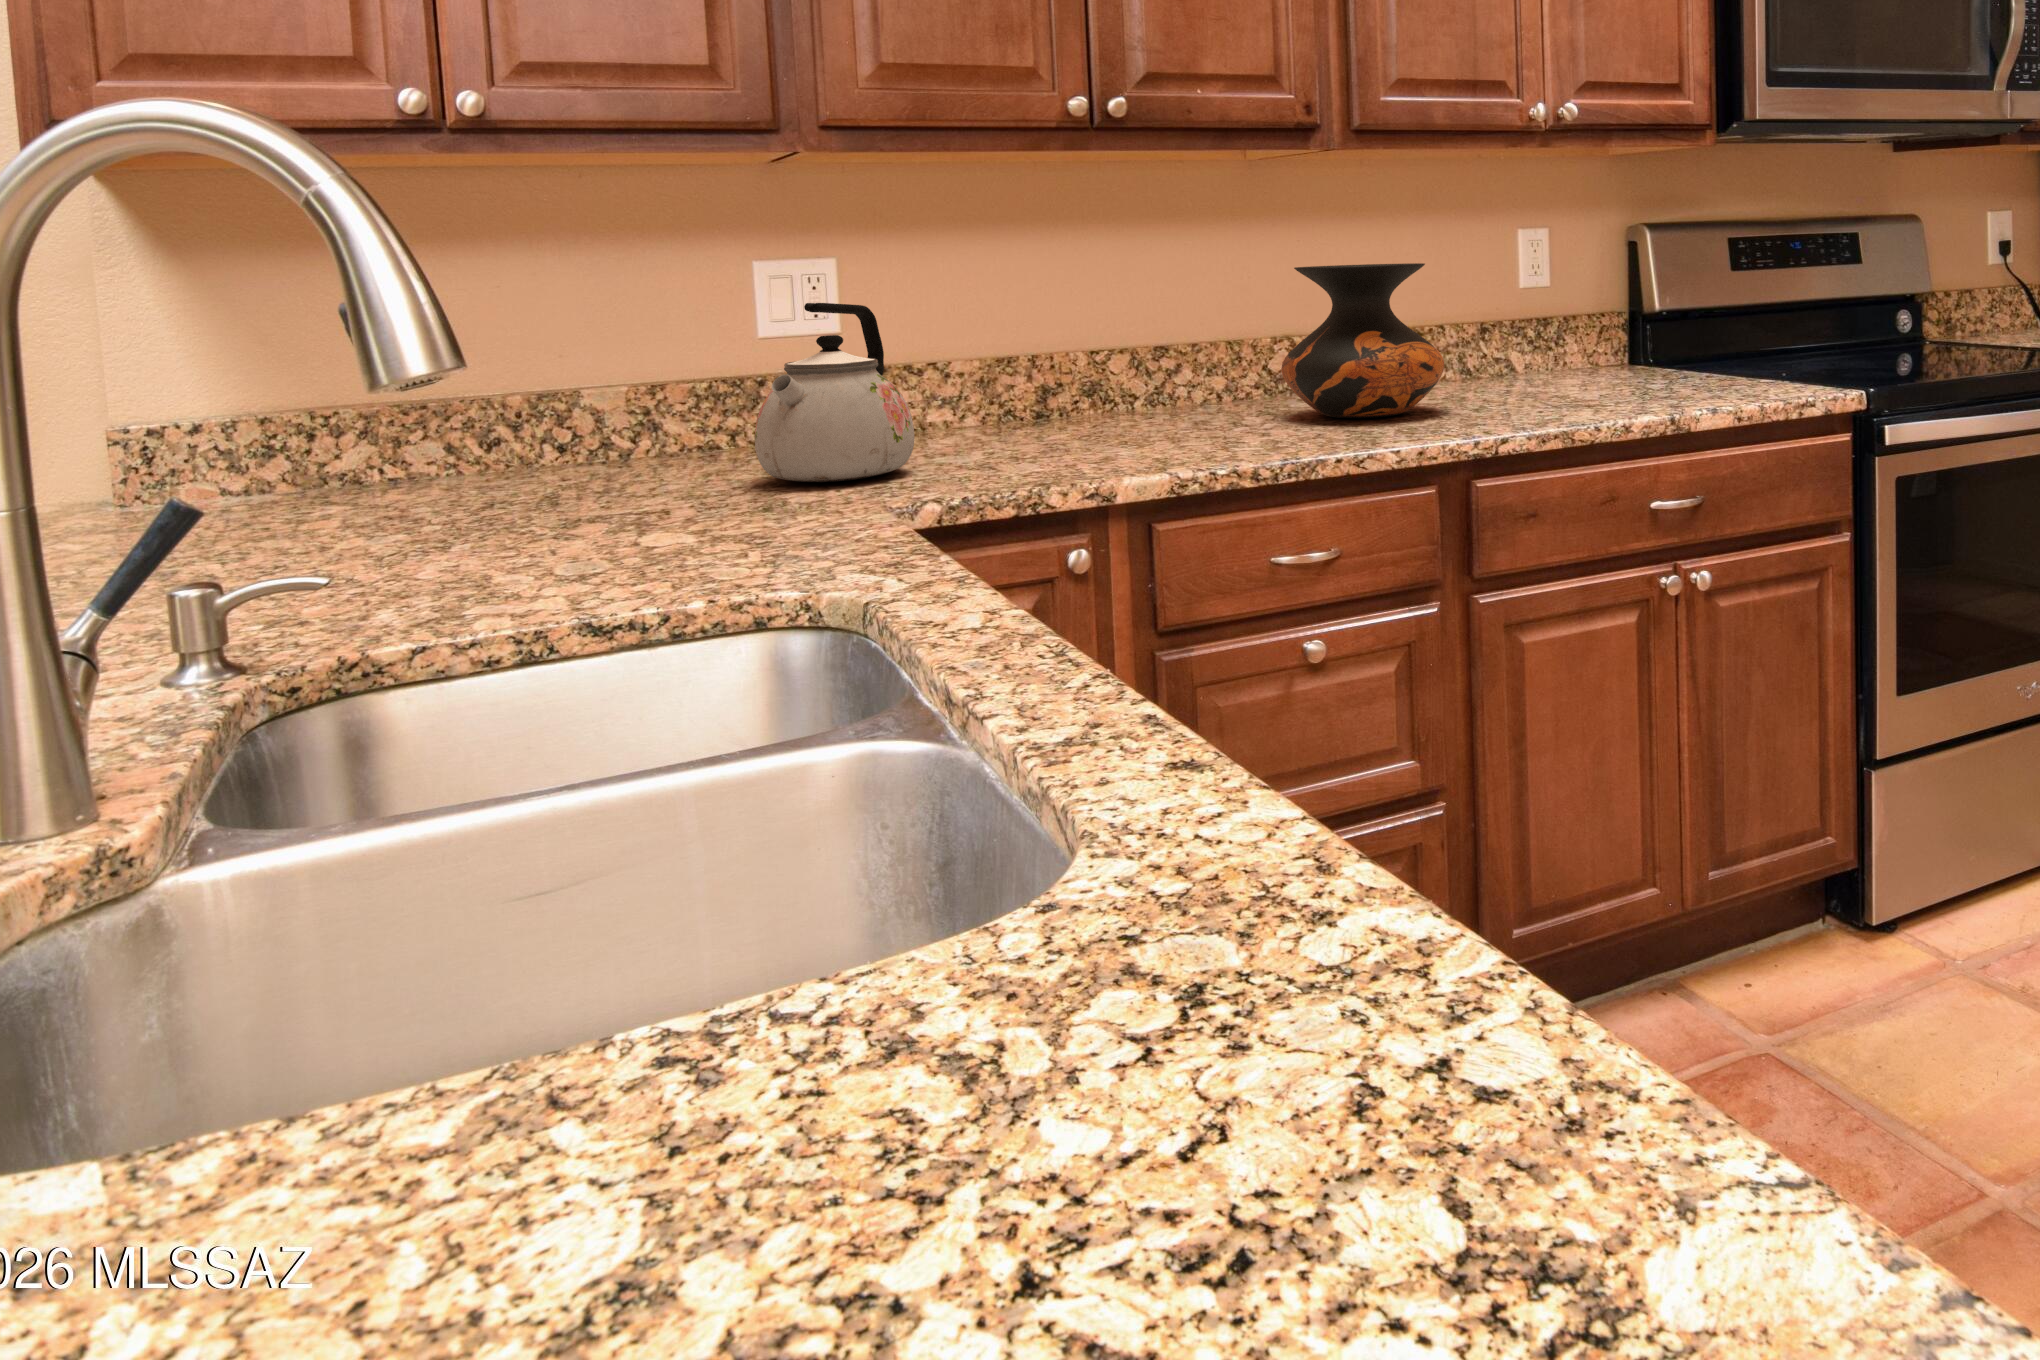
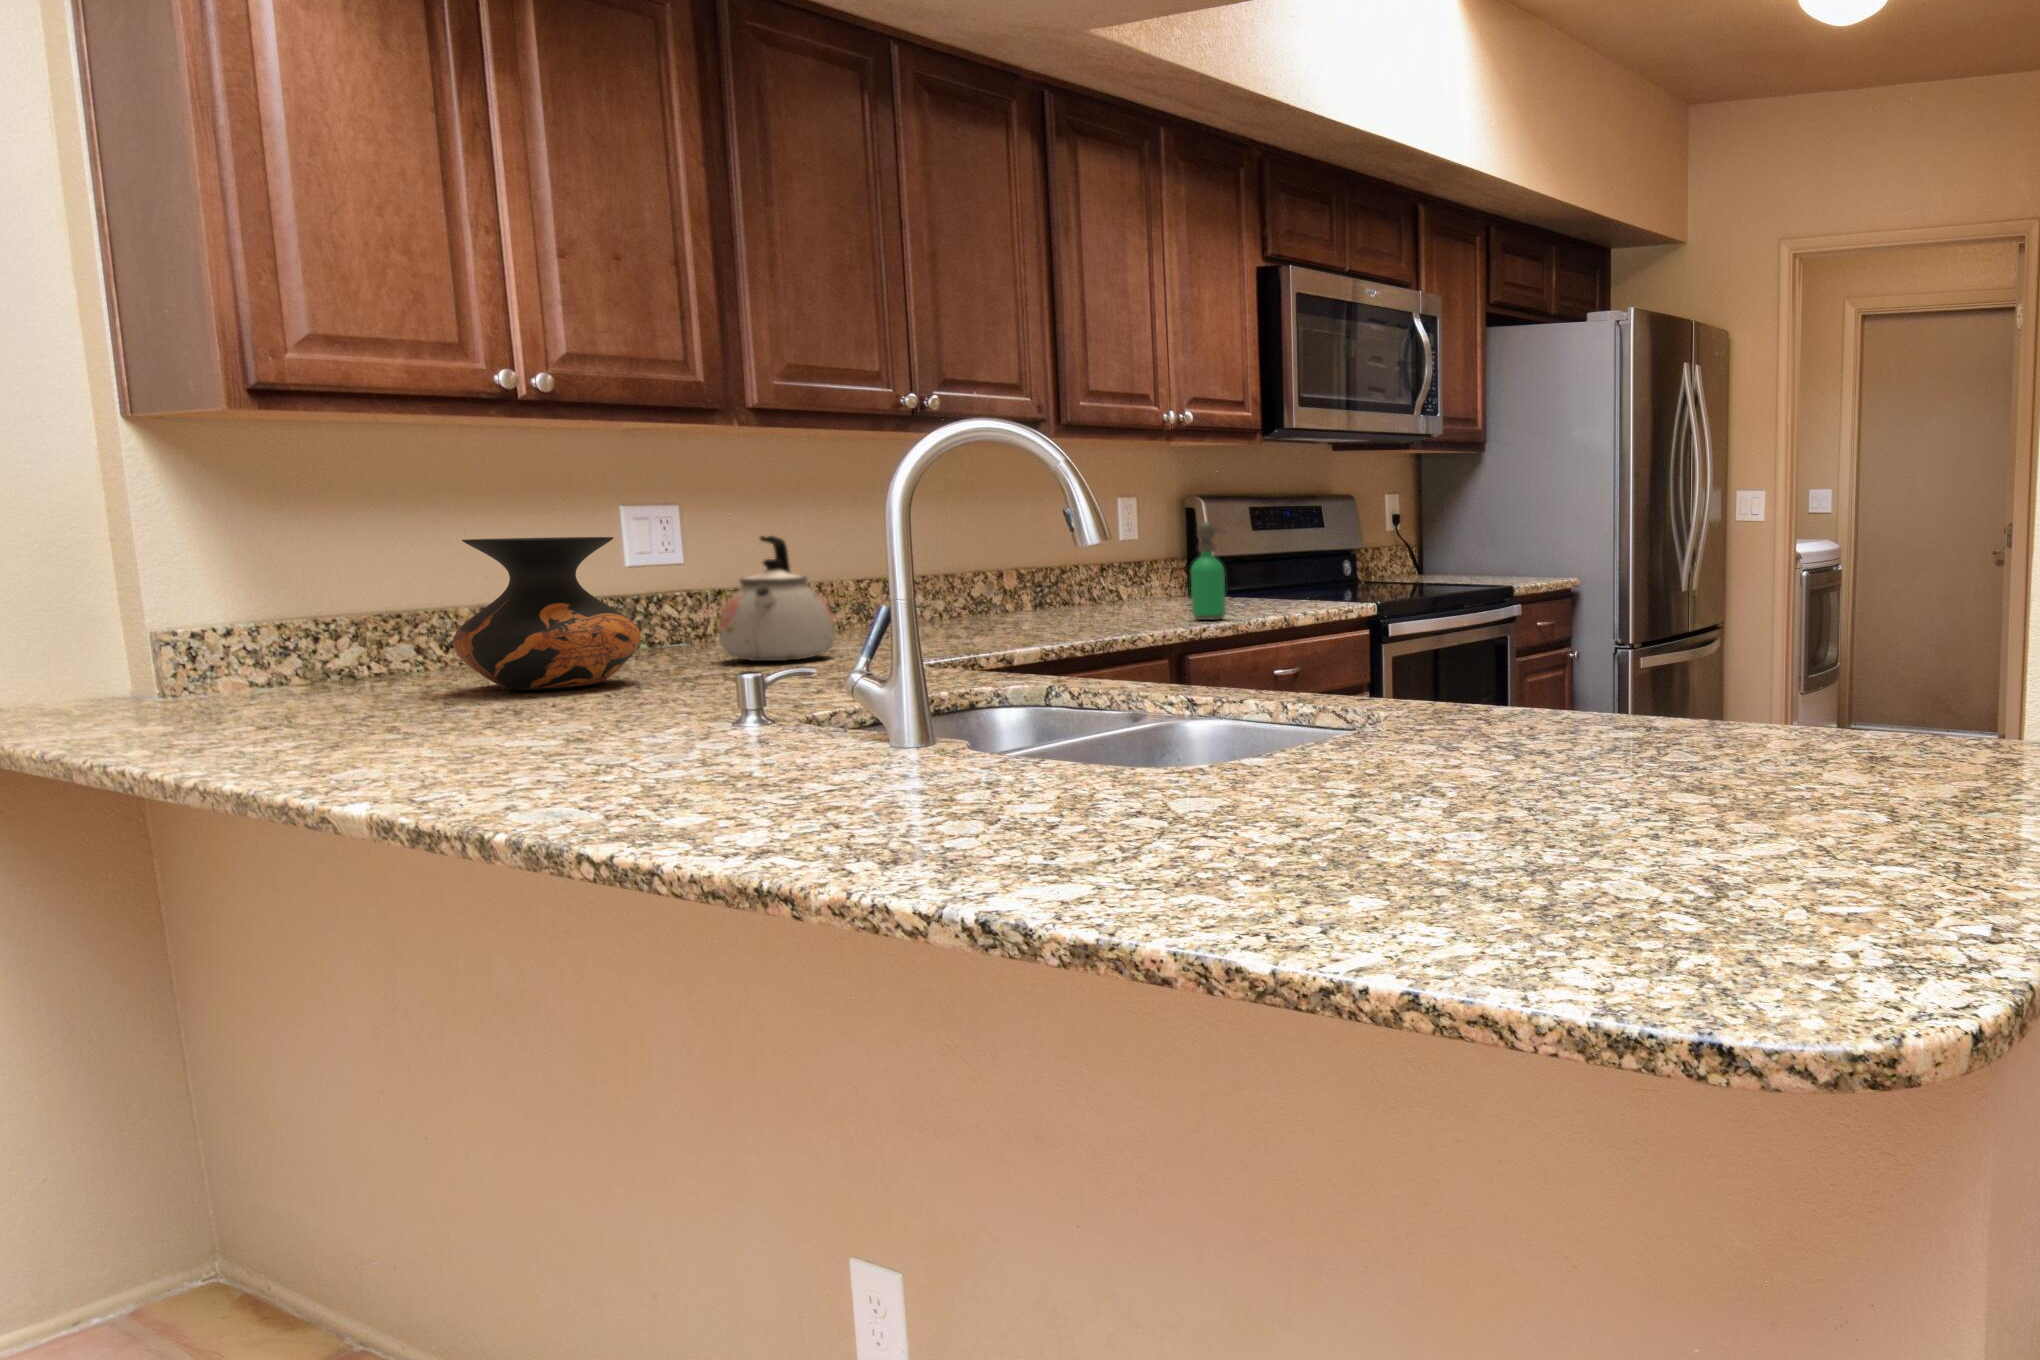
vase: present [1282,263,1444,418] -> present [453,537,641,690]
soap dispenser: none [1530,267,1583,419] -> present [1191,522,1226,620]

